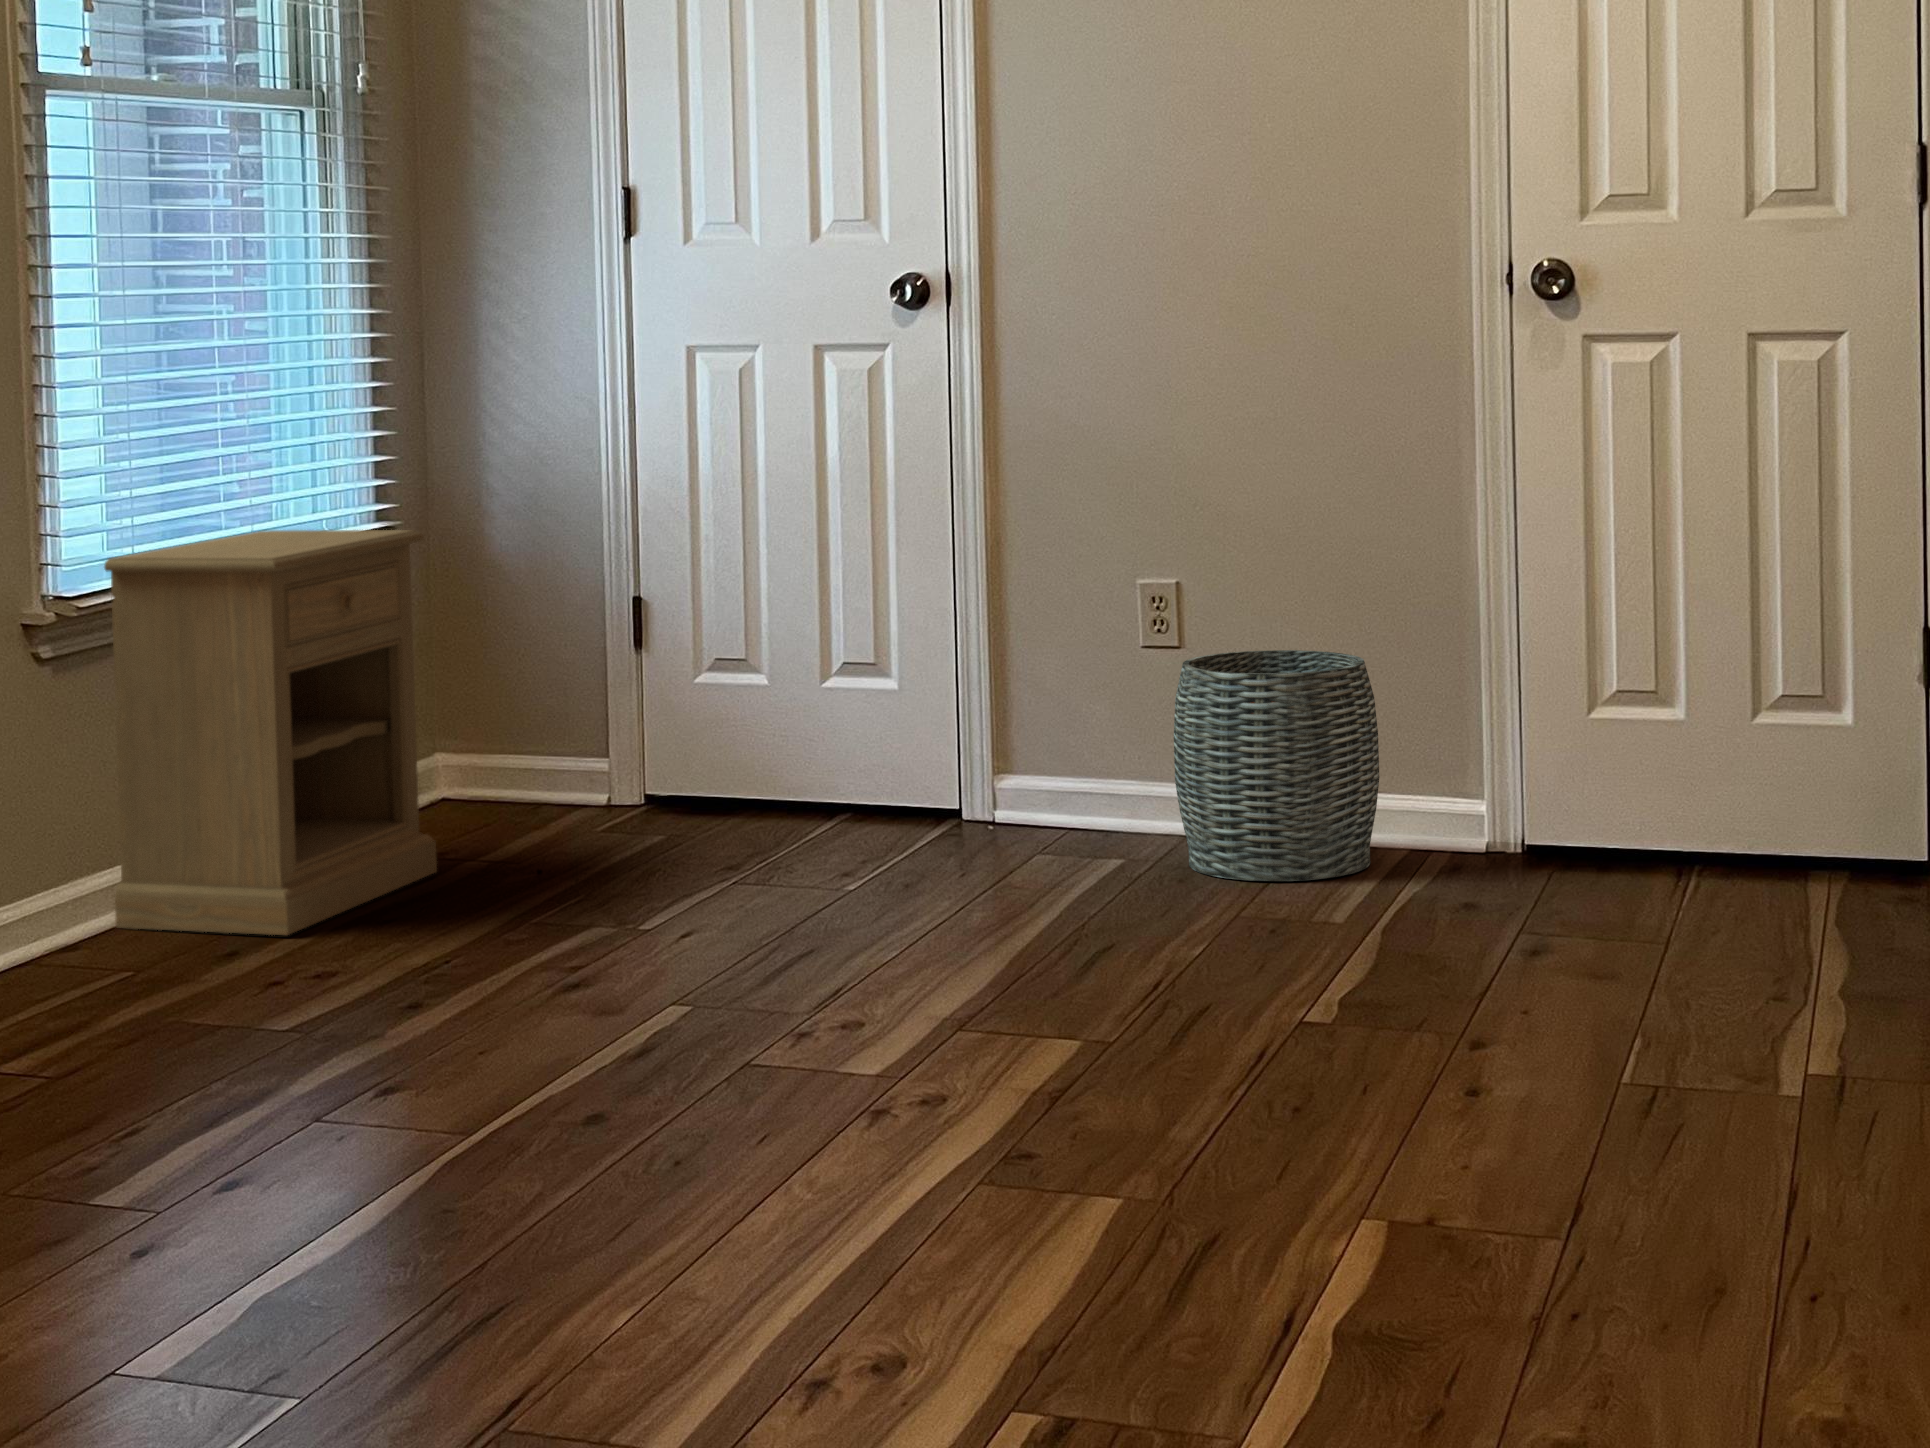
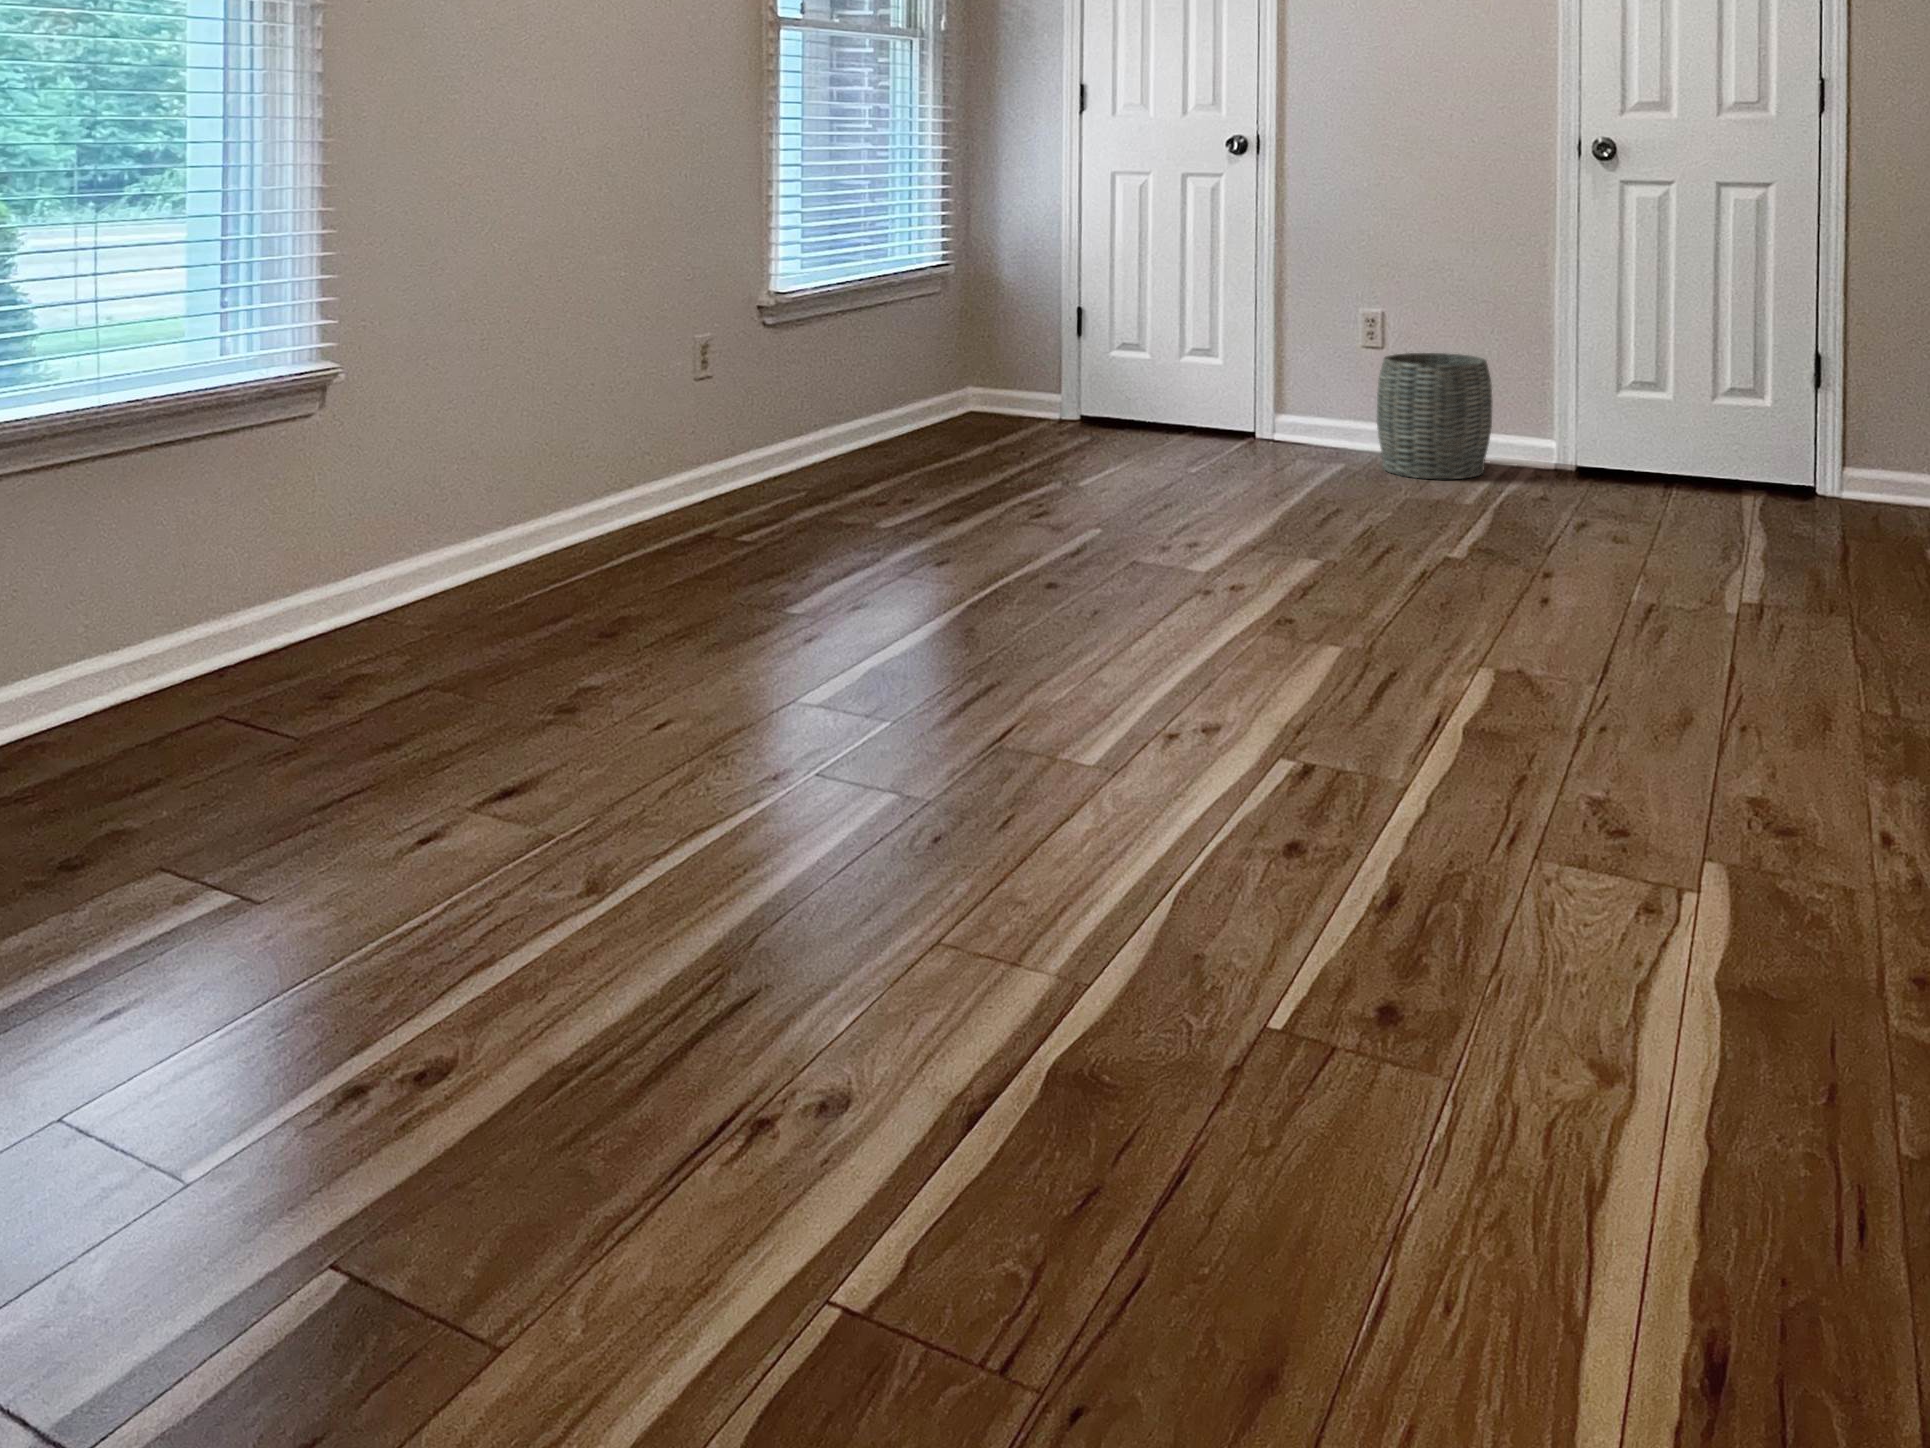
nightstand: present [104,530,437,935] -> none [802,267,974,481]

